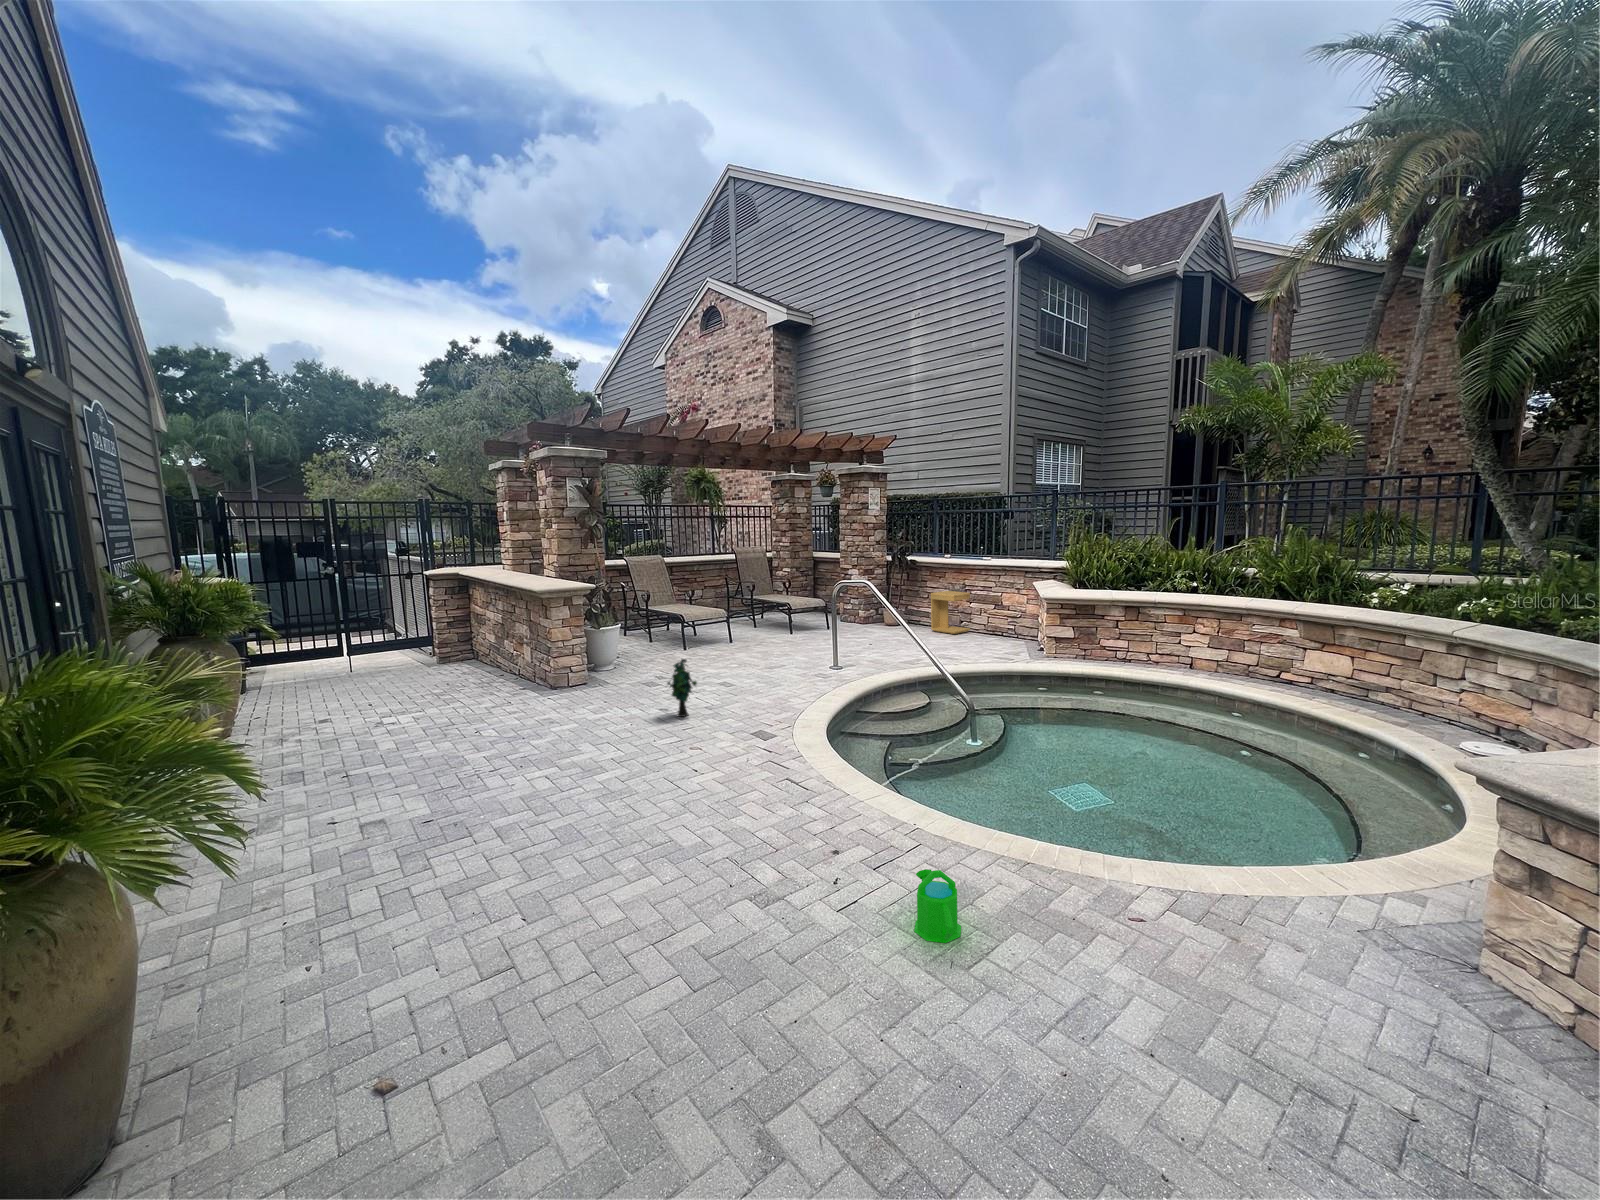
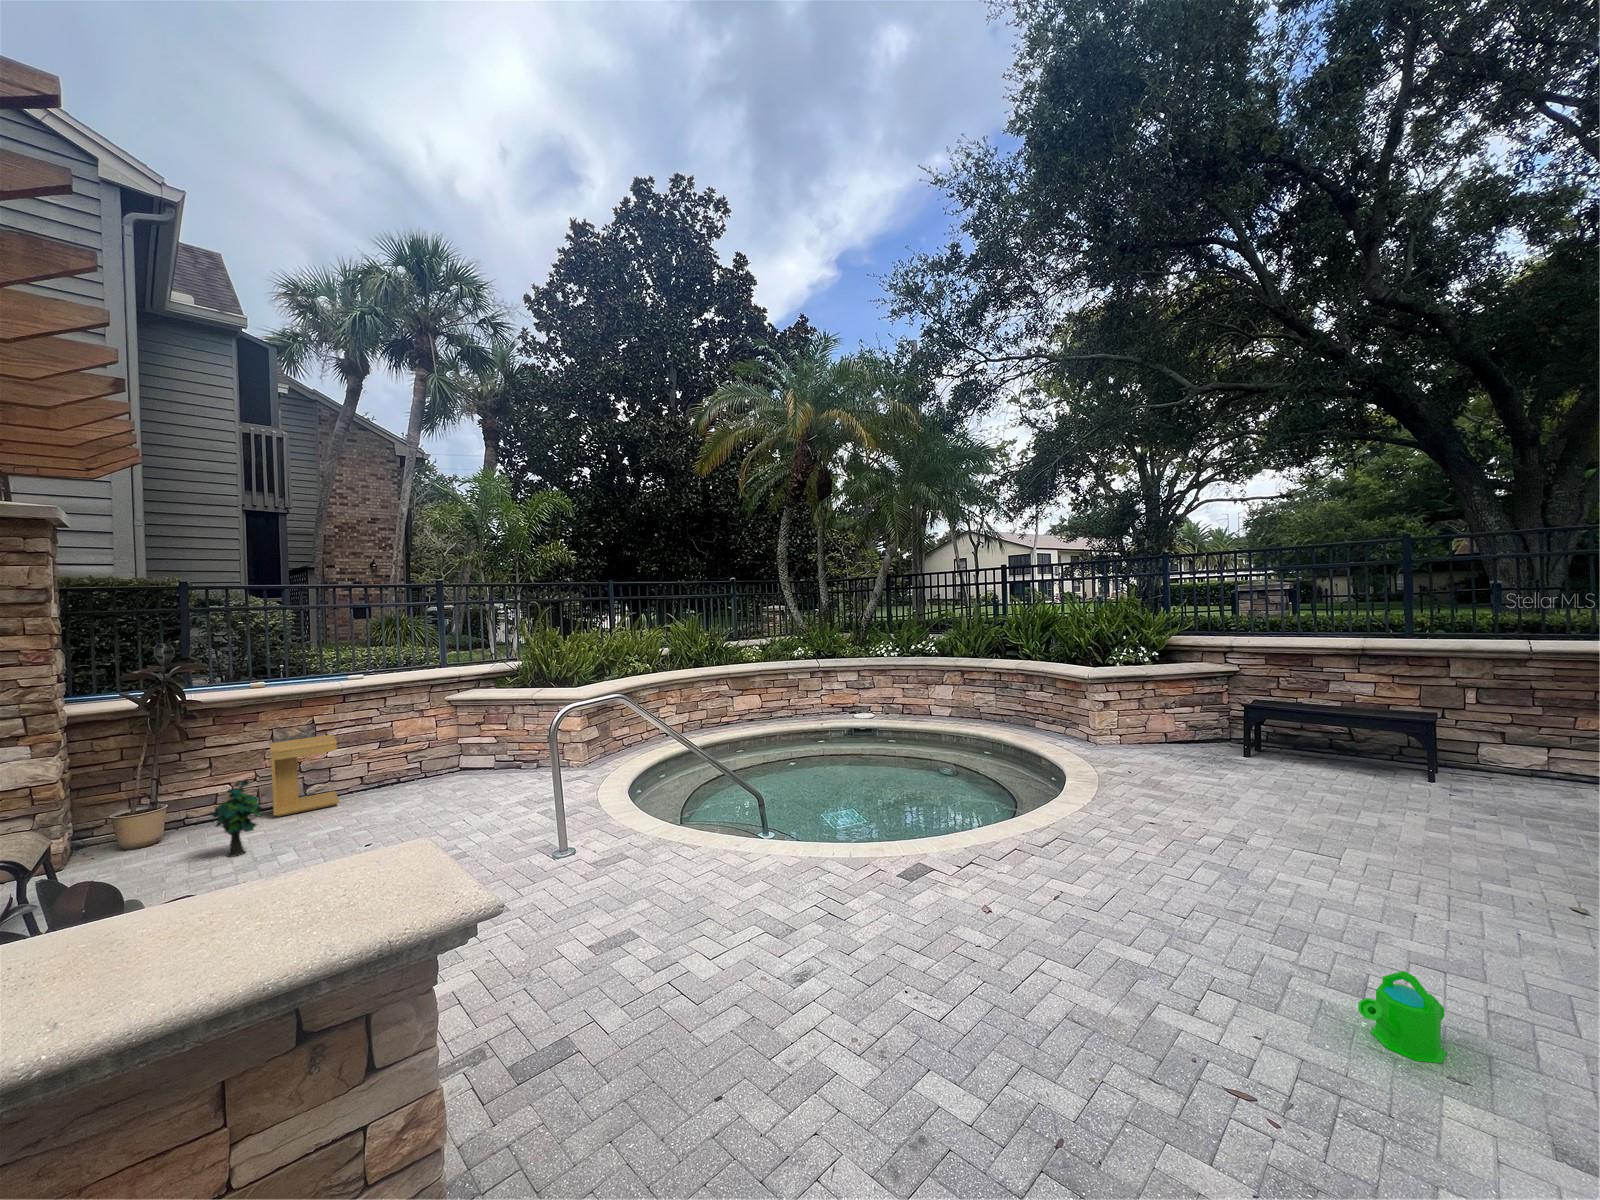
decorative plant: present [668,659,697,717] -> present [209,780,262,857]
watering can: present [914,869,961,943] -> present [1358,971,1447,1063]

